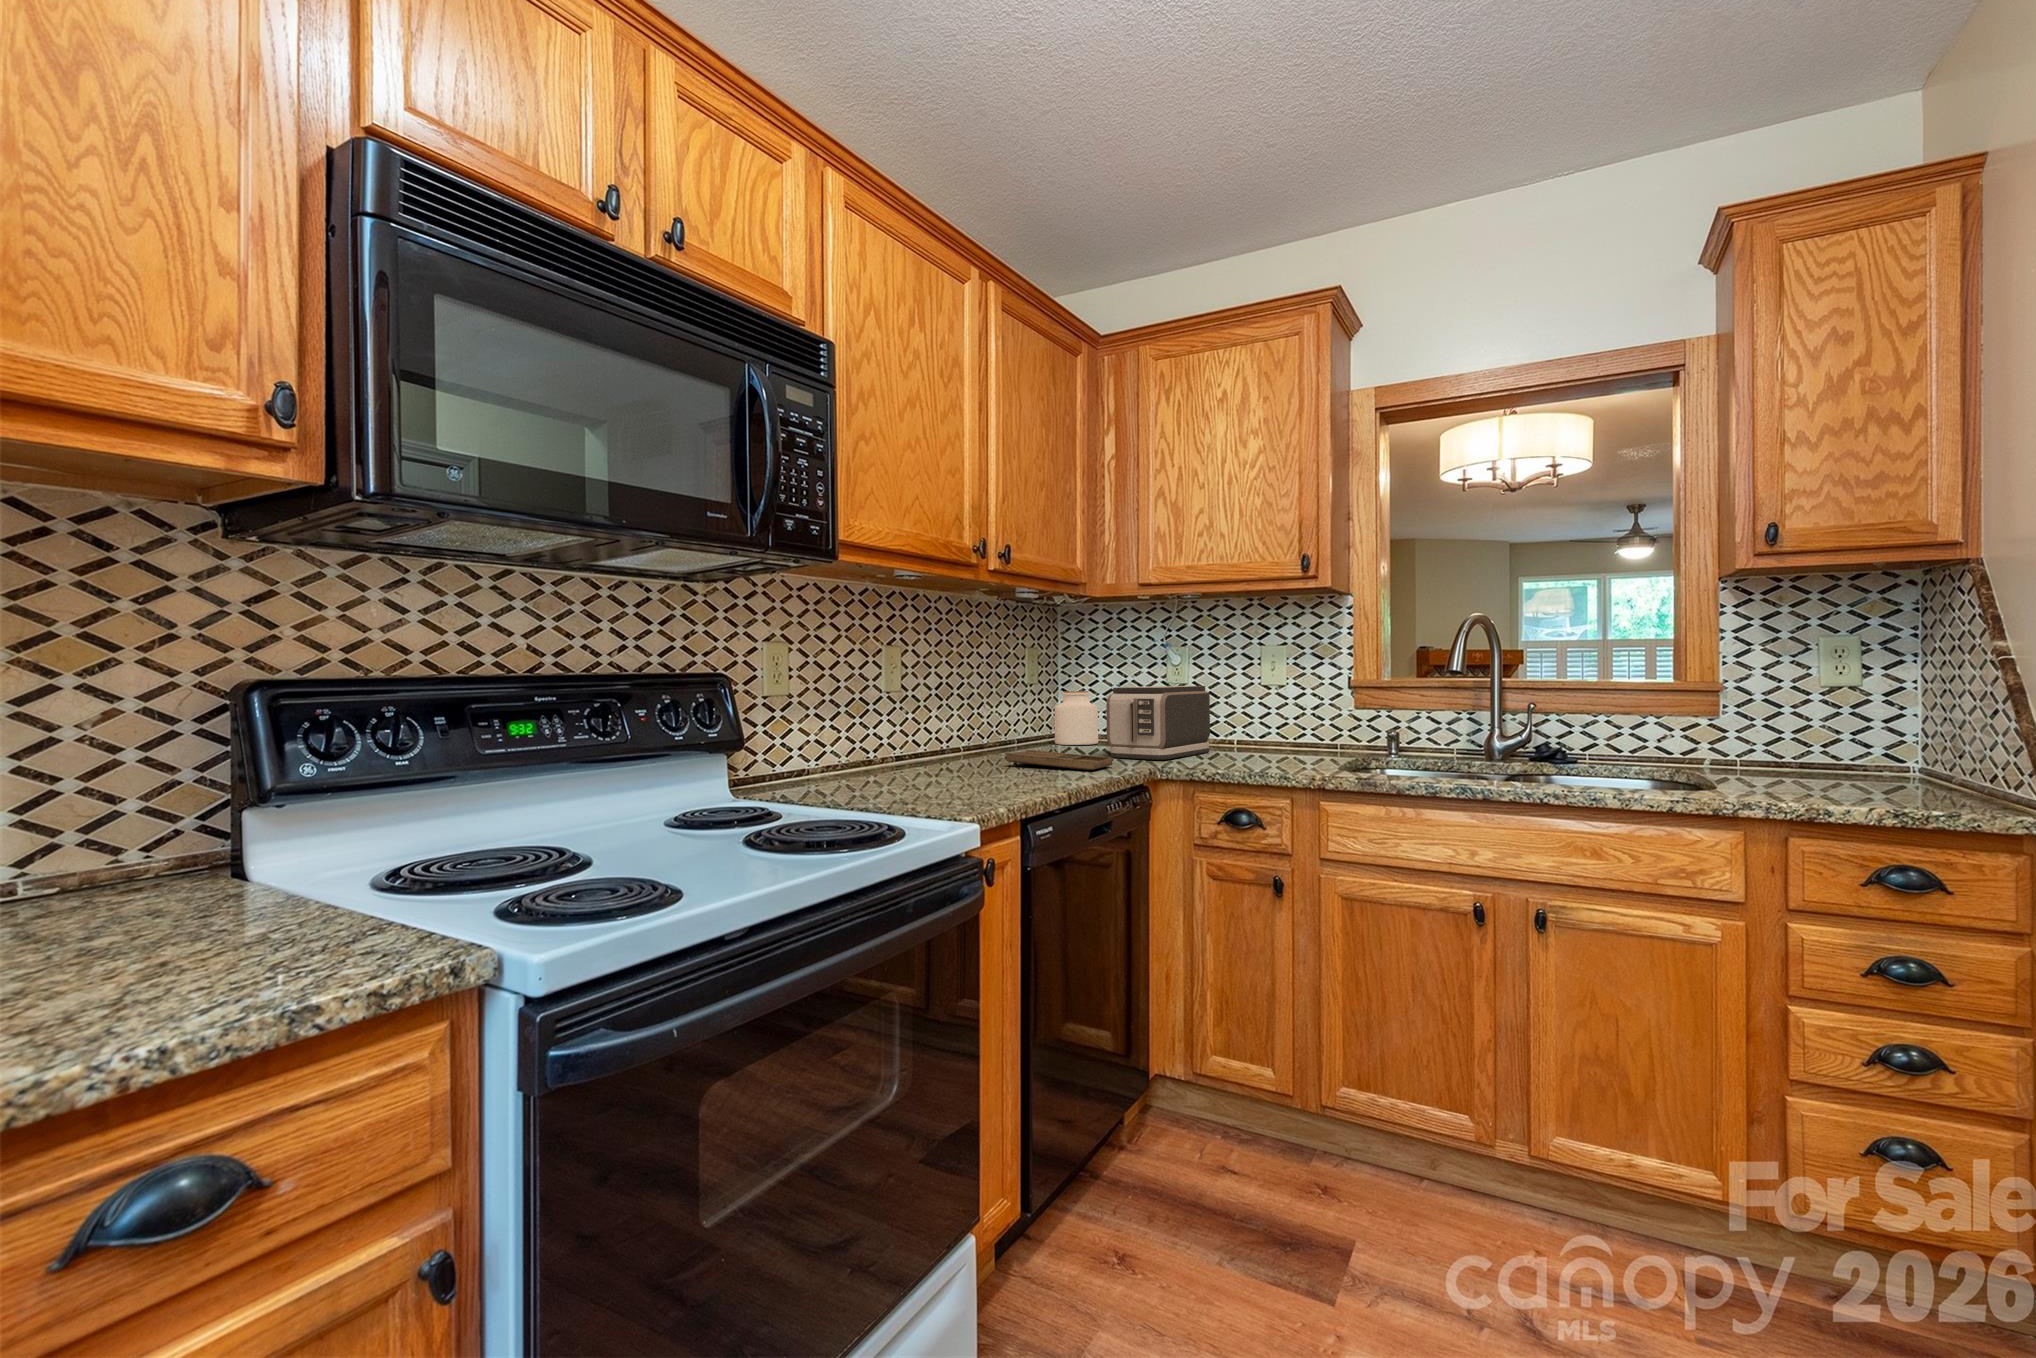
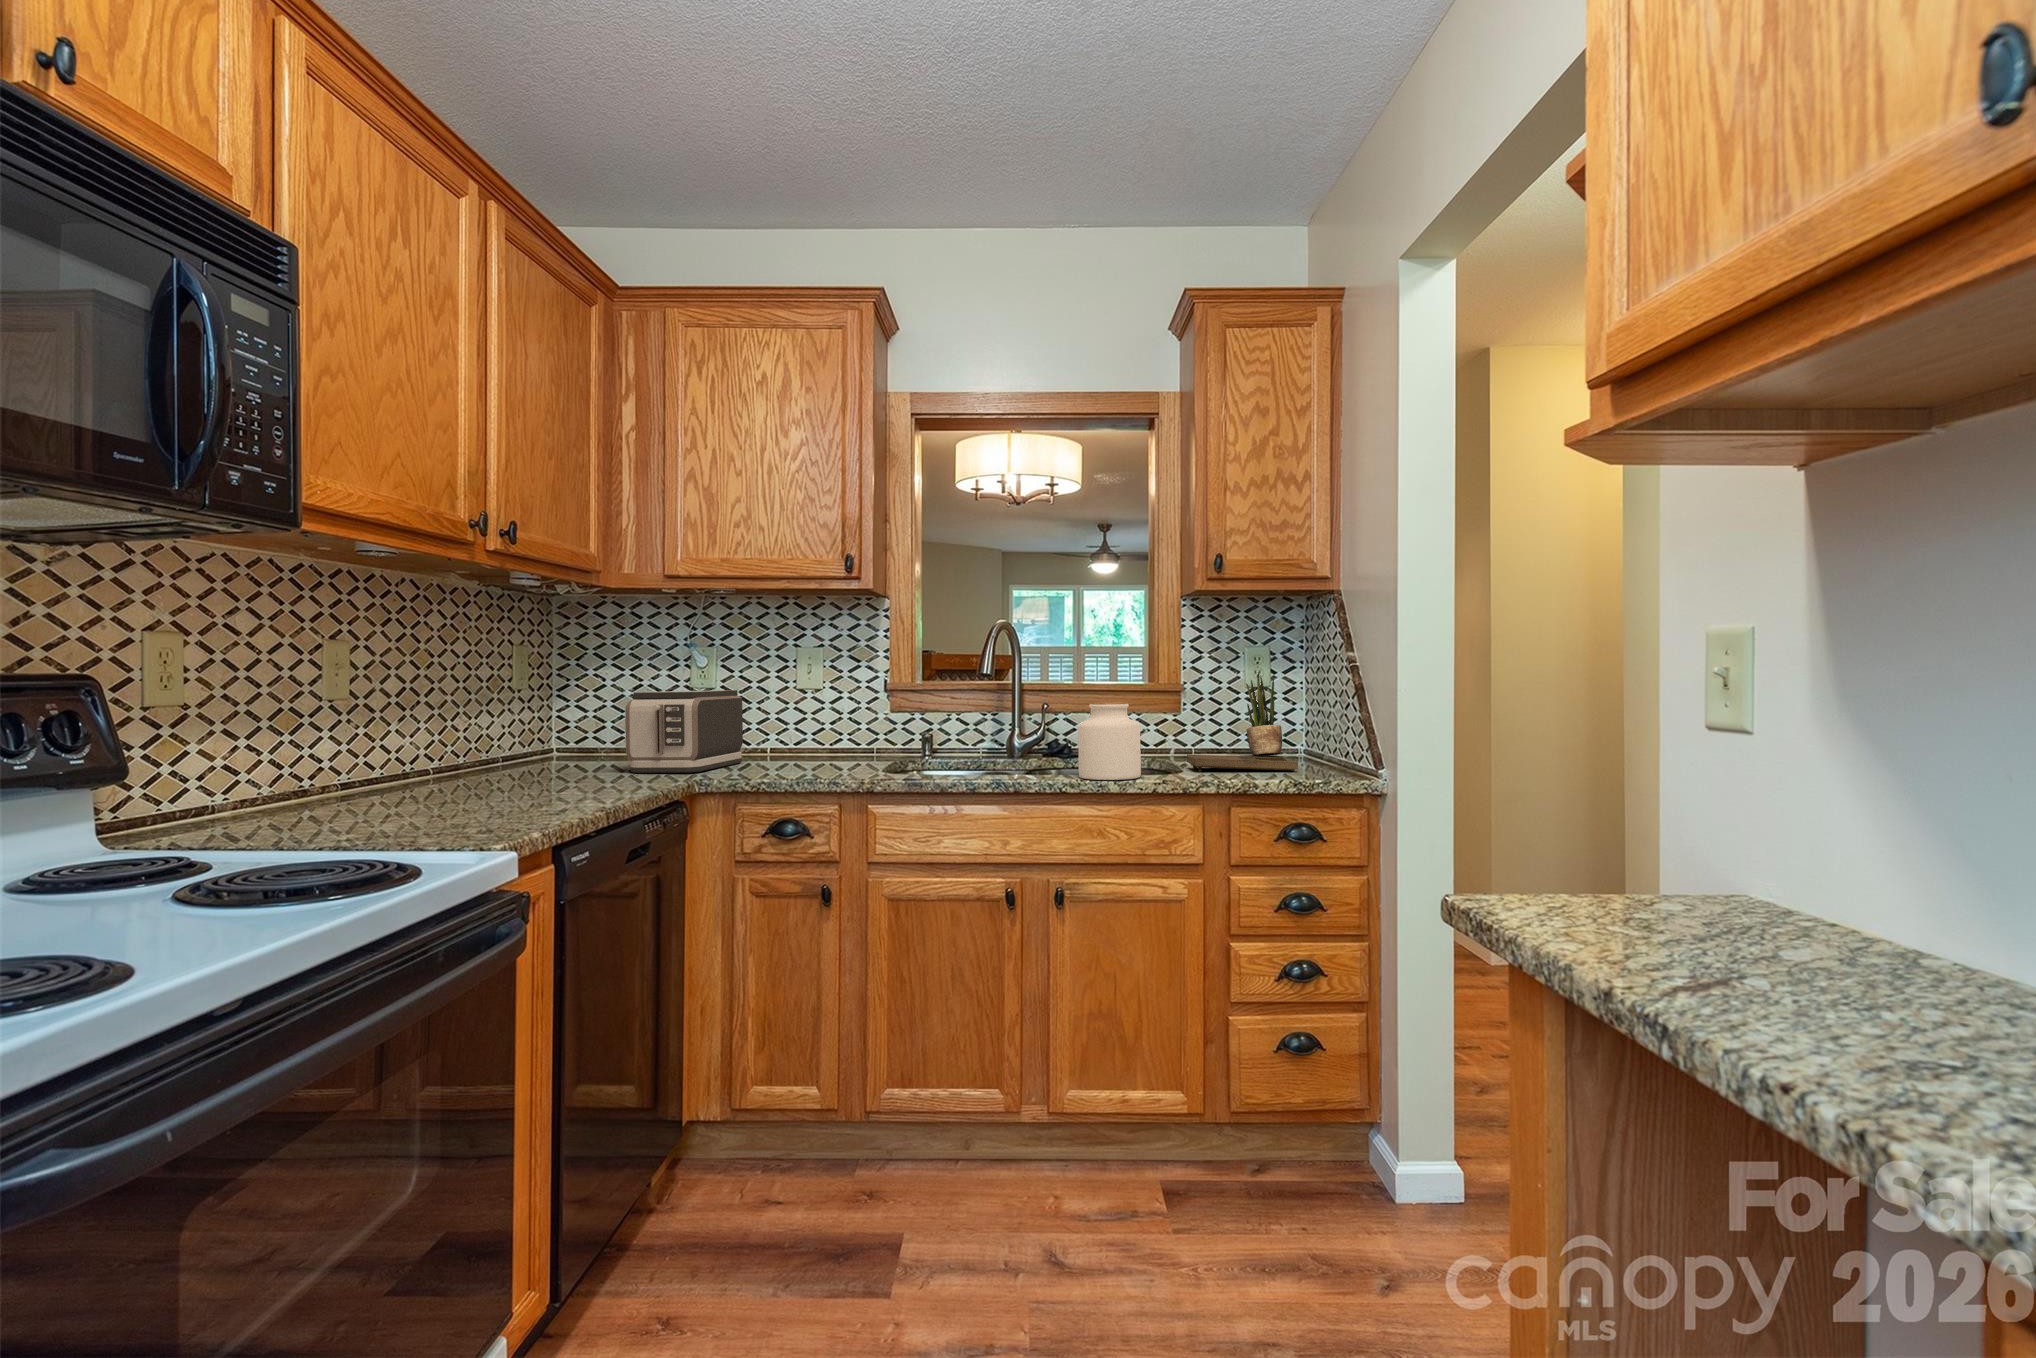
potted plant: none [1821,668,1882,774] -> present [1246,672,1282,756]
jar: present [1055,691,1098,745] -> present [1078,702,1141,780]
tray: present [1006,750,1112,770] -> present [1187,754,1298,771]

